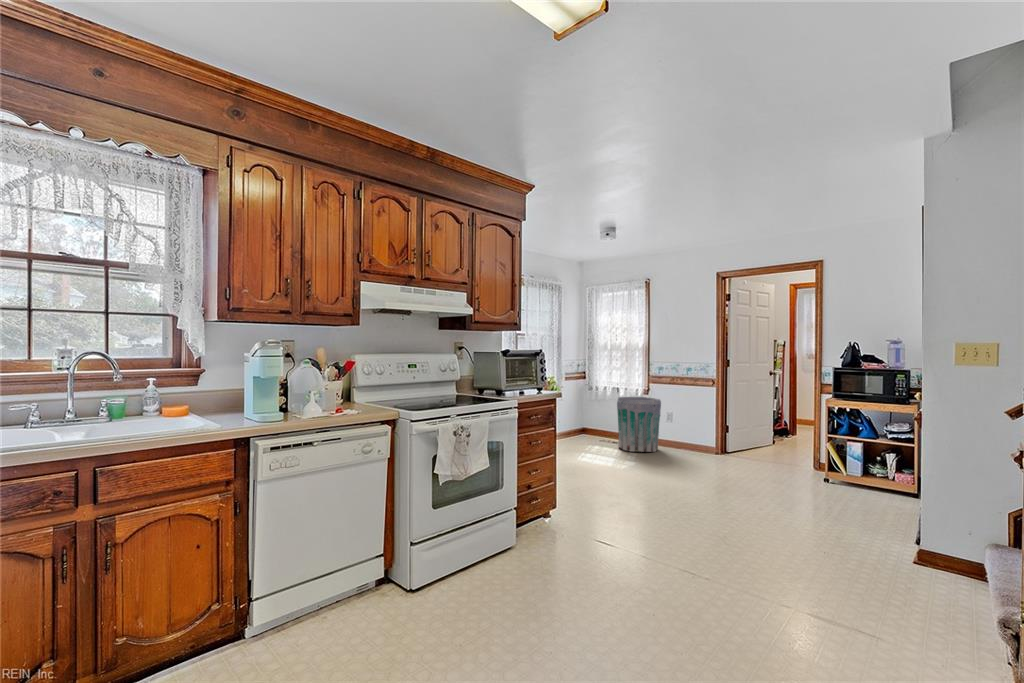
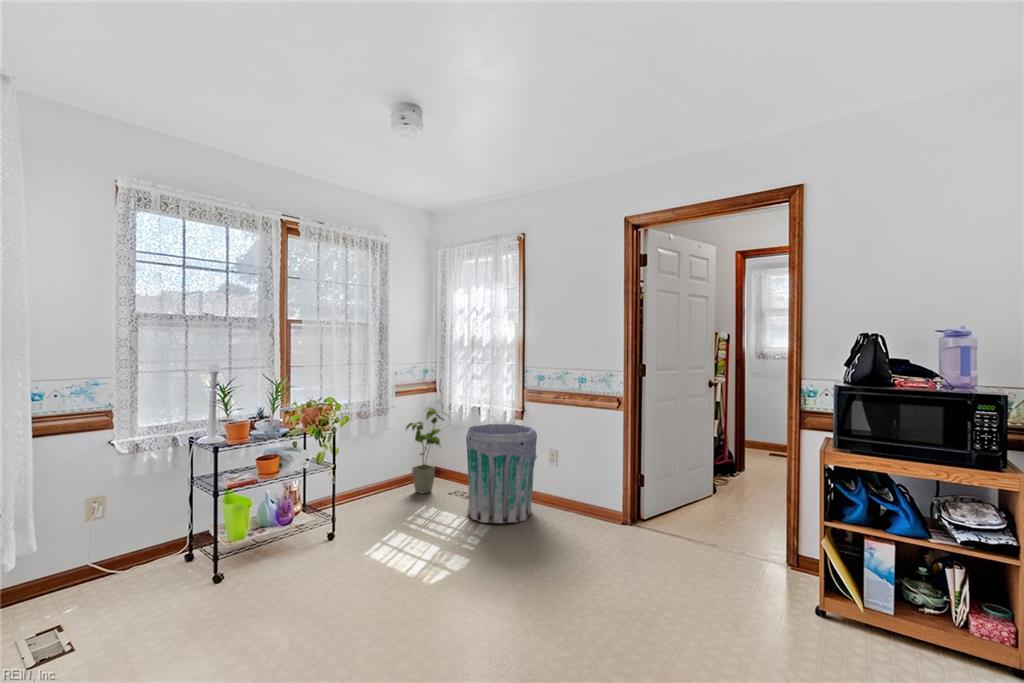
house plant: none [572,387,600,441] -> present [406,408,447,494]

